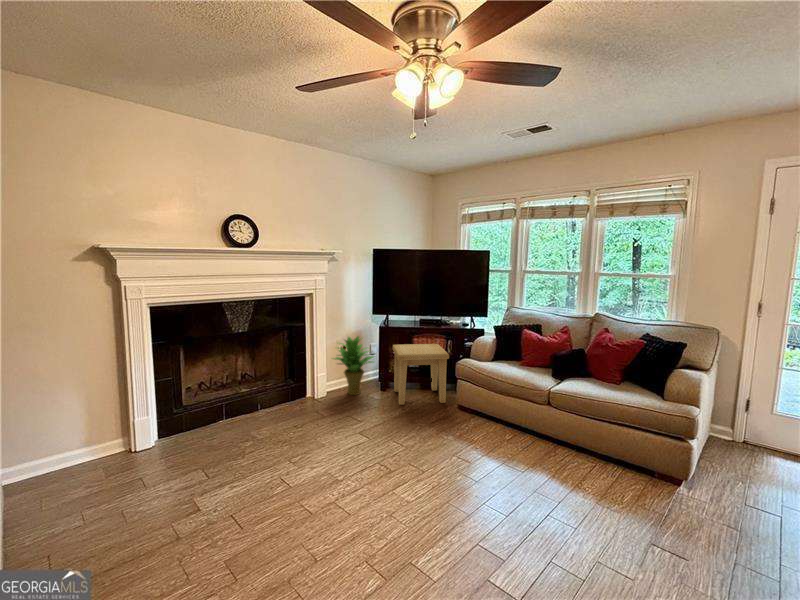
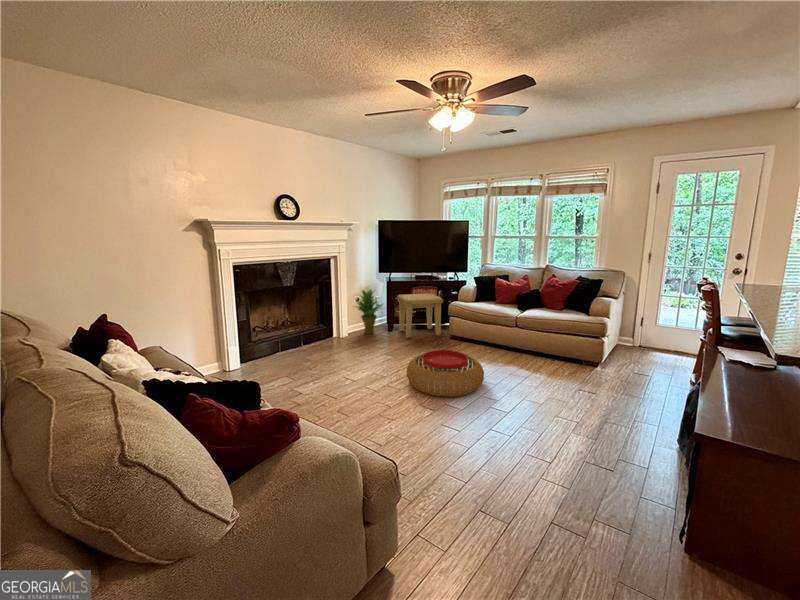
pouf: none [363,446,488,545] -> present [407,350,484,397]

